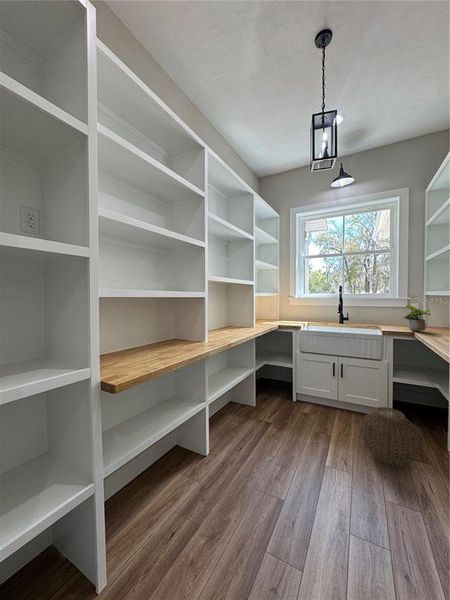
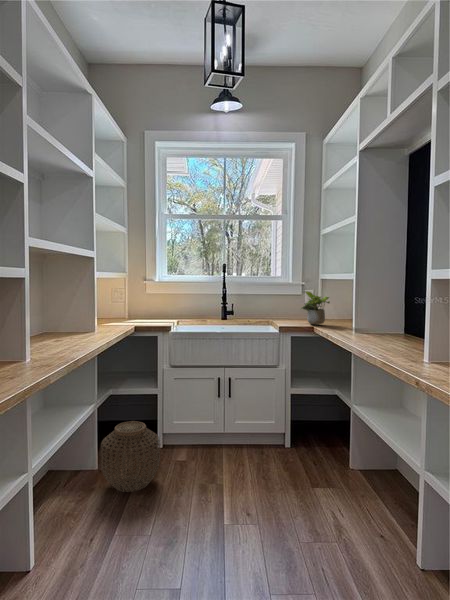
woven basket: present [363,407,419,468] -> present [101,421,160,492]

